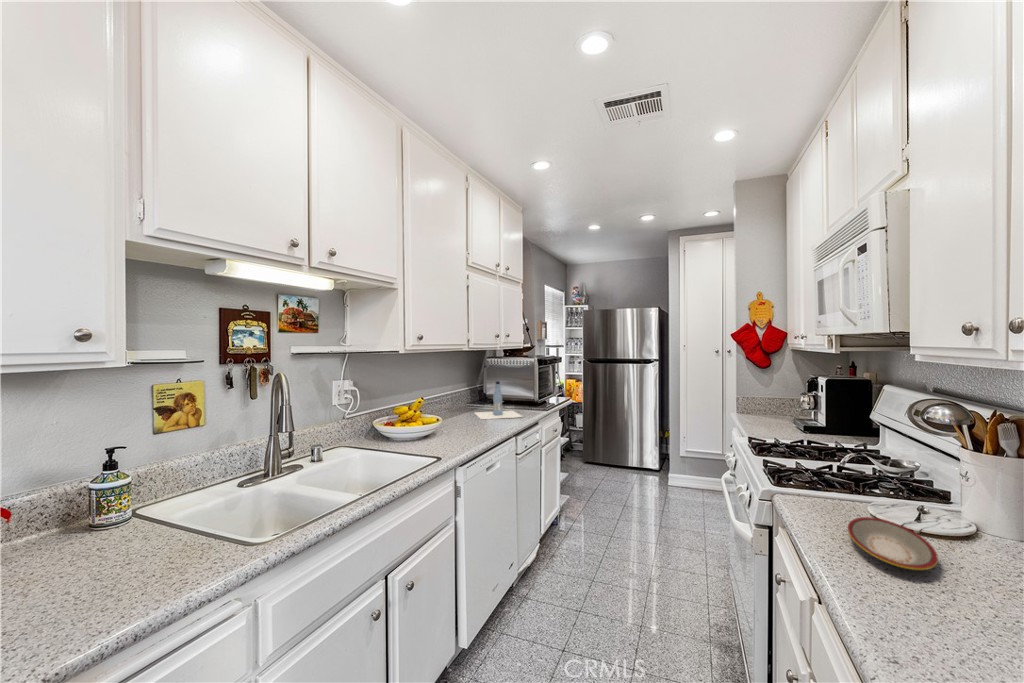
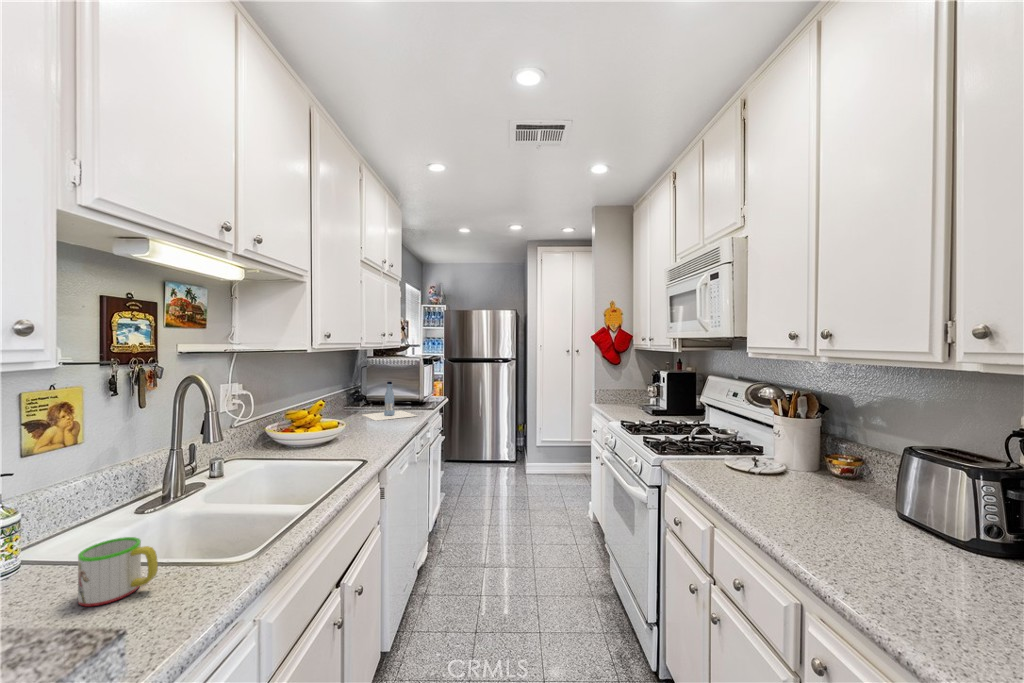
mug: none [141,506,193,559] -> present [78,537,158,606]
plate: present [848,517,938,570] -> none [724,467,783,495]

